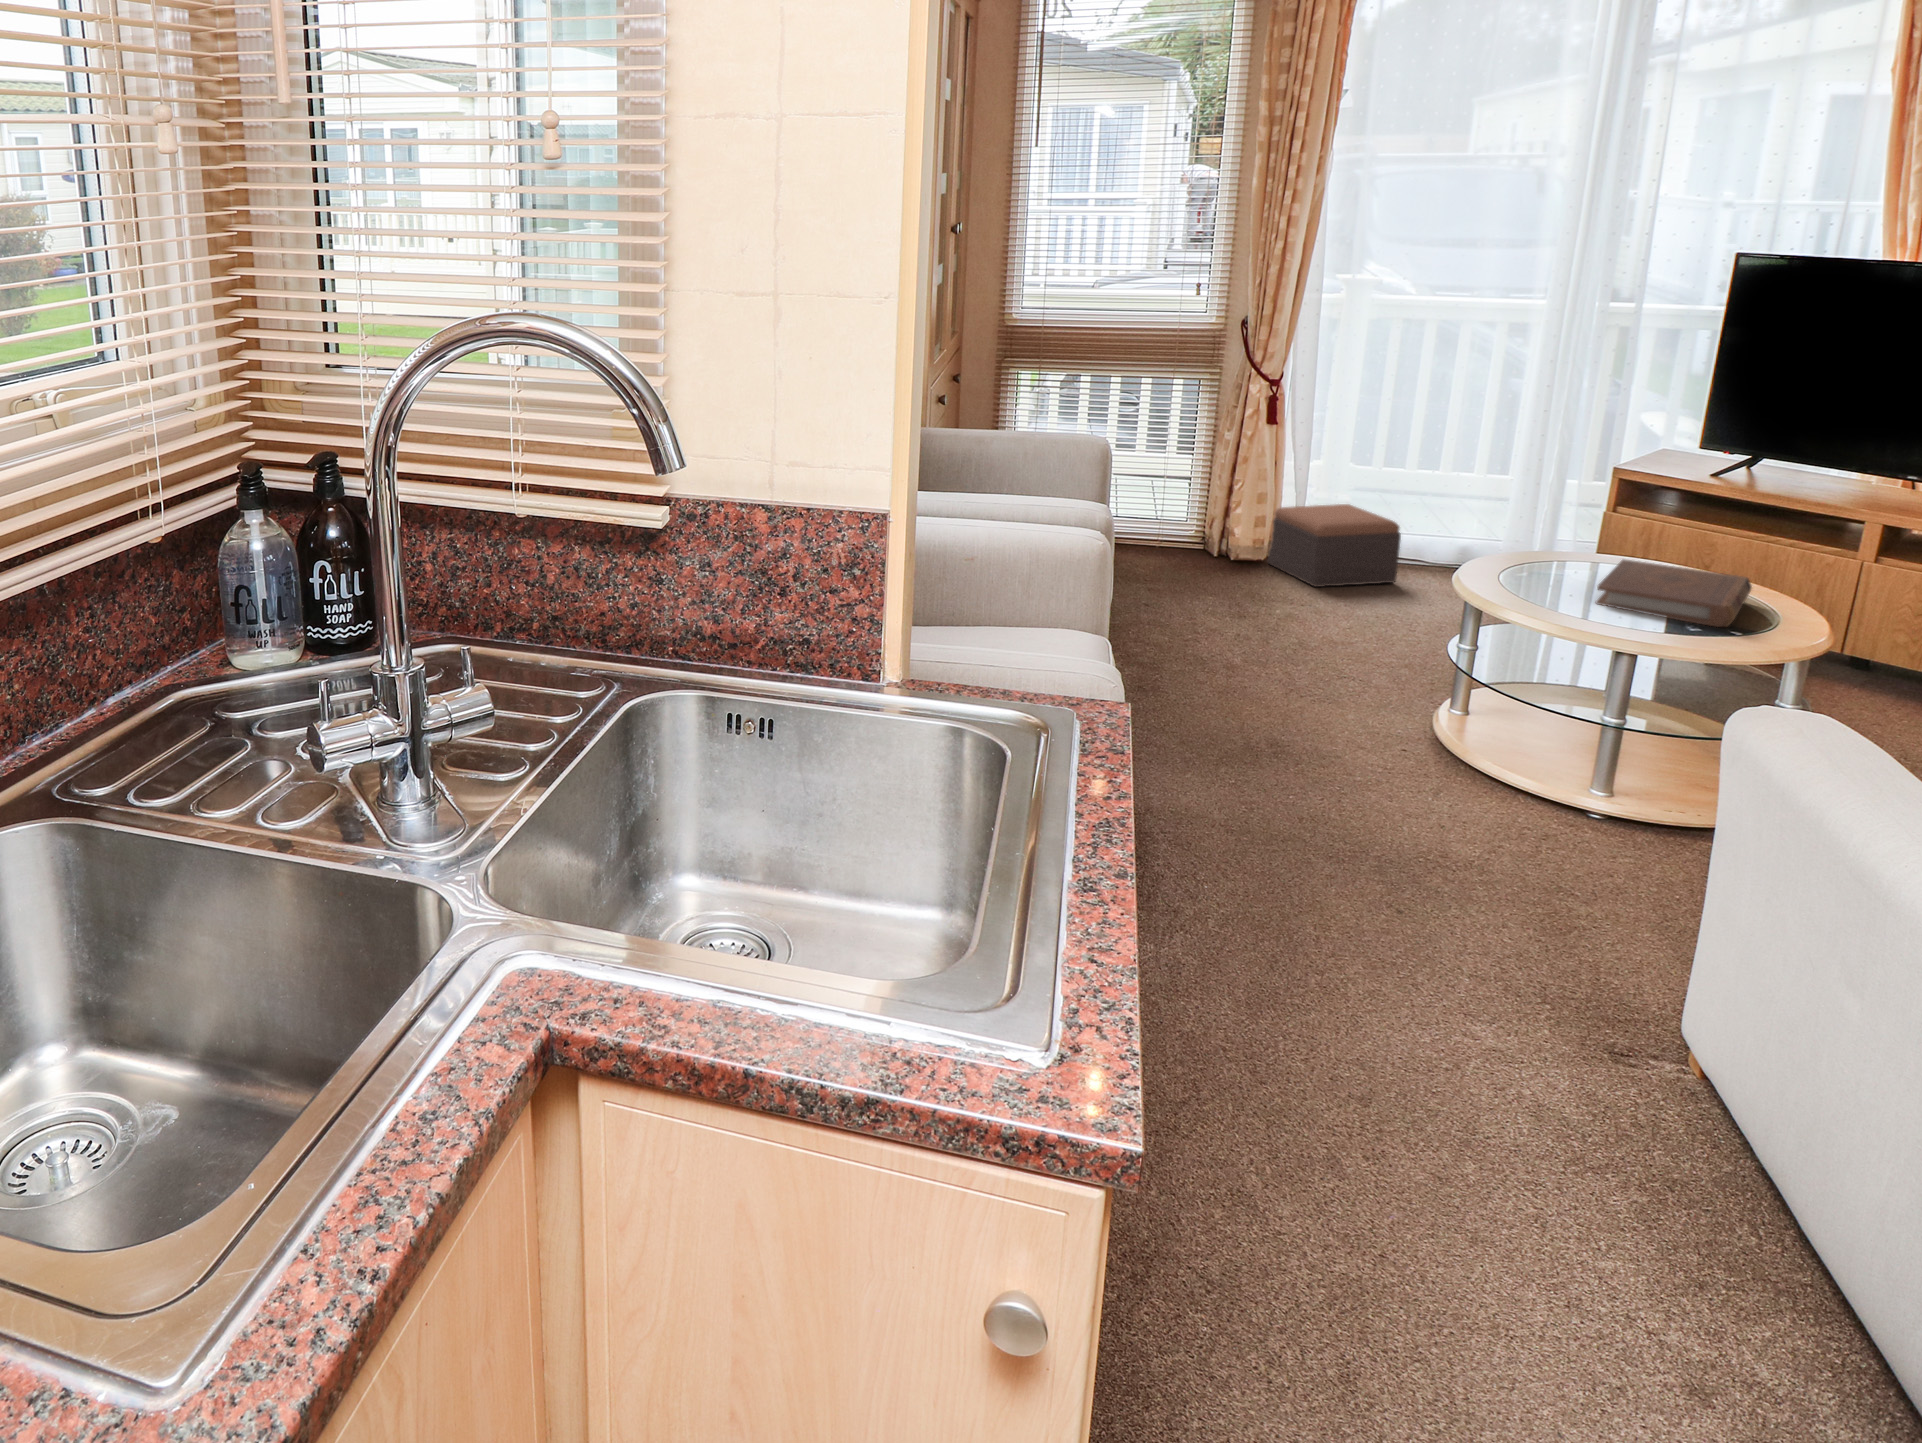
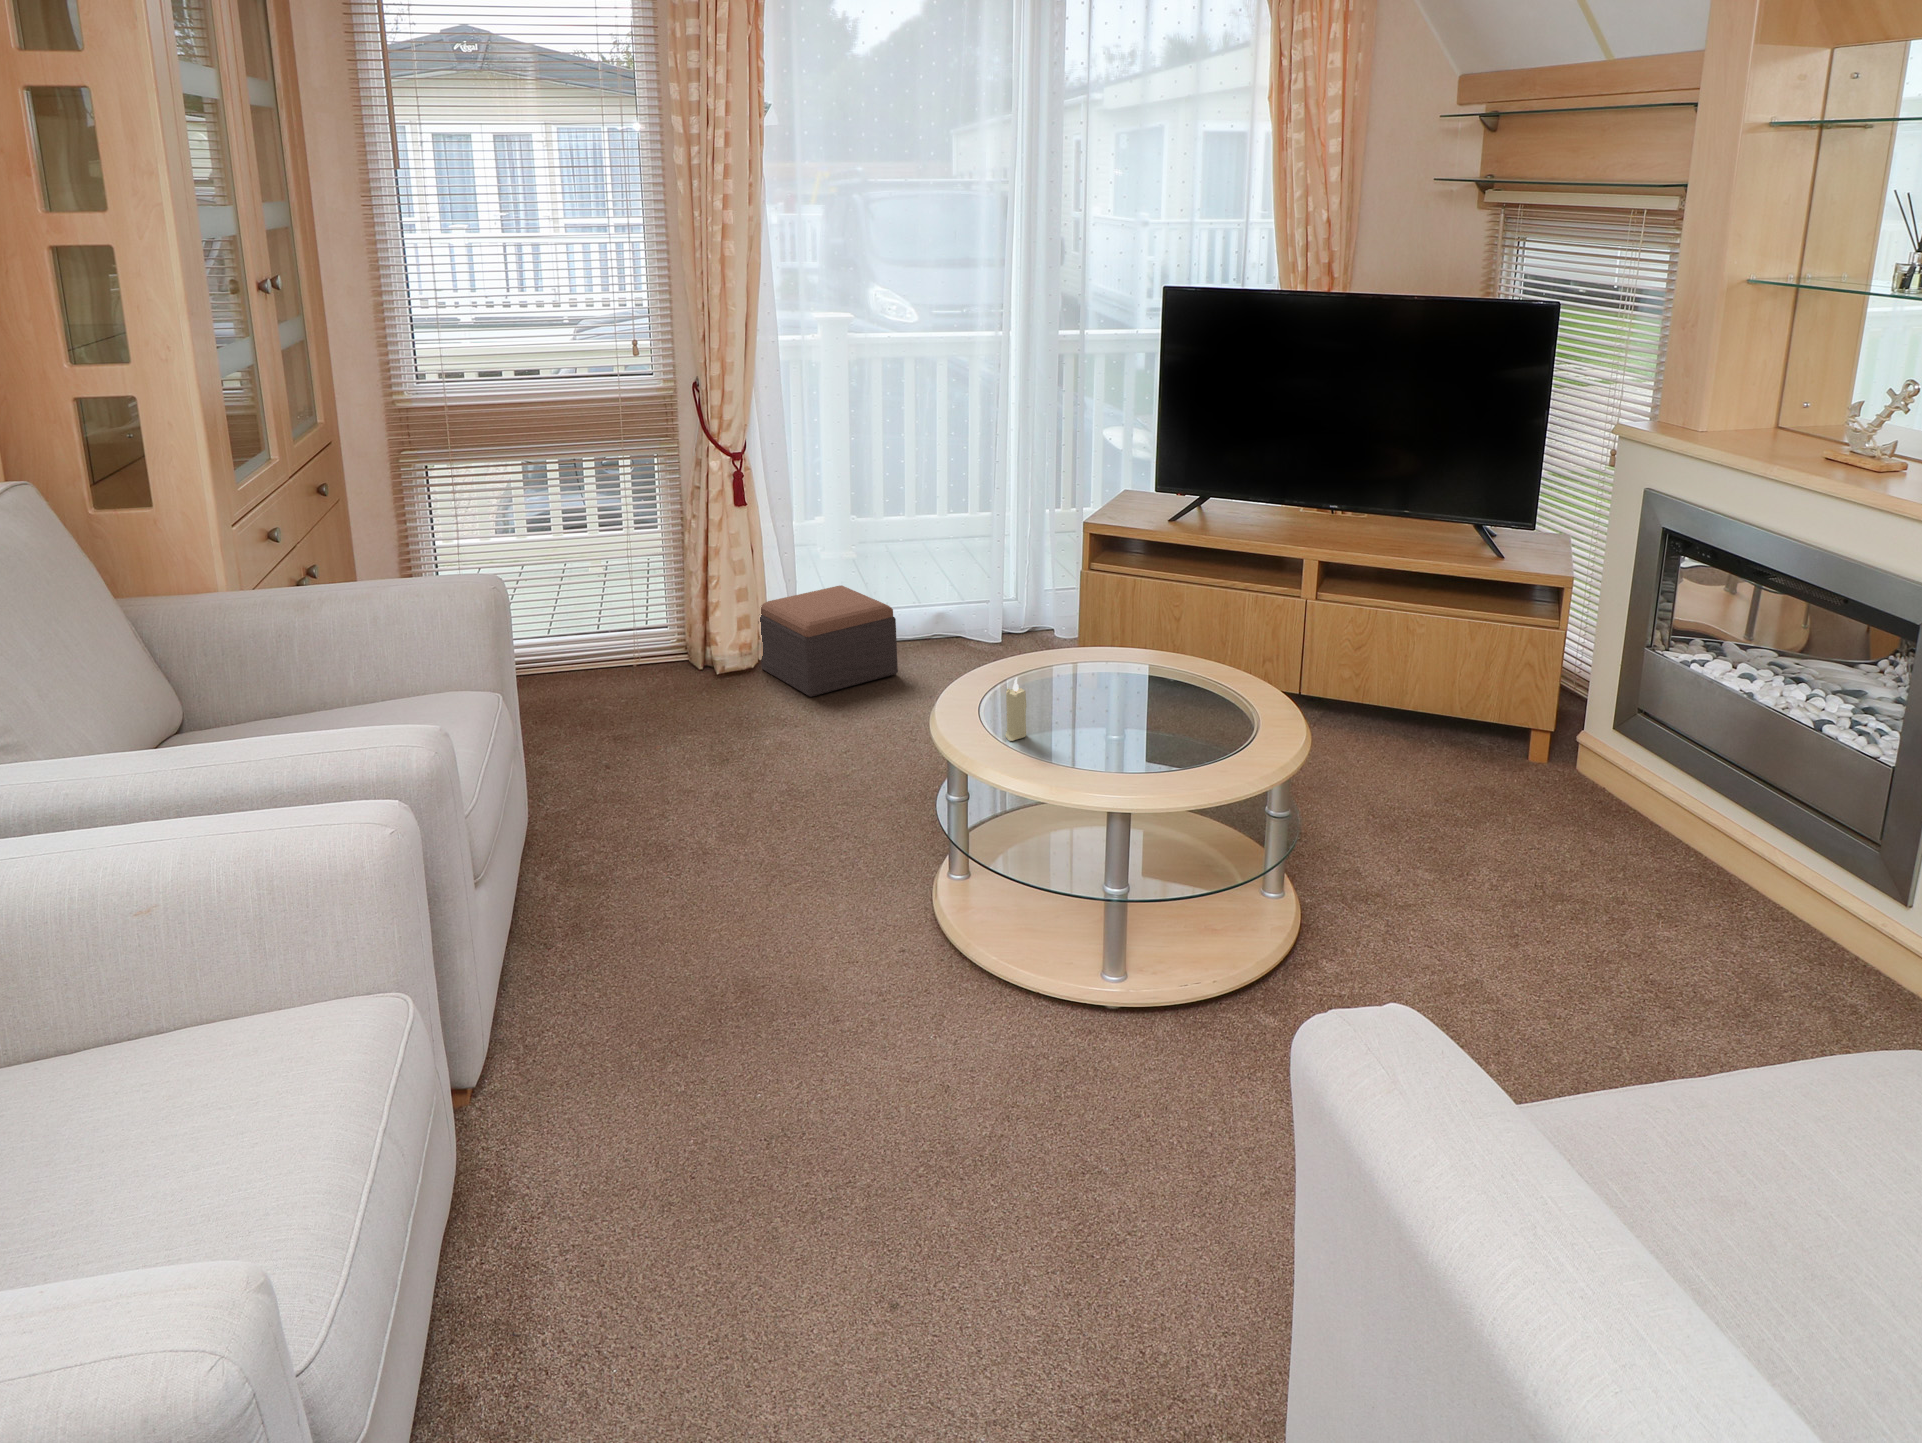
candle: none [1533,548,1559,598] -> present [1005,678,1026,741]
book: present [1596,560,1752,627] -> none [1069,662,1217,749]

